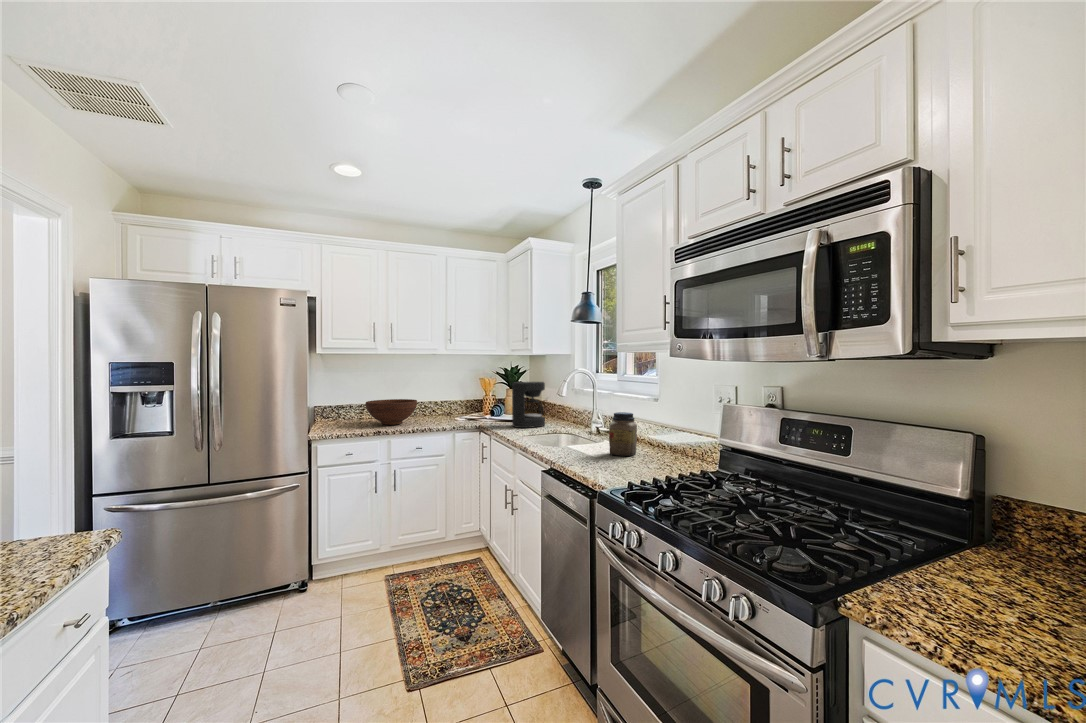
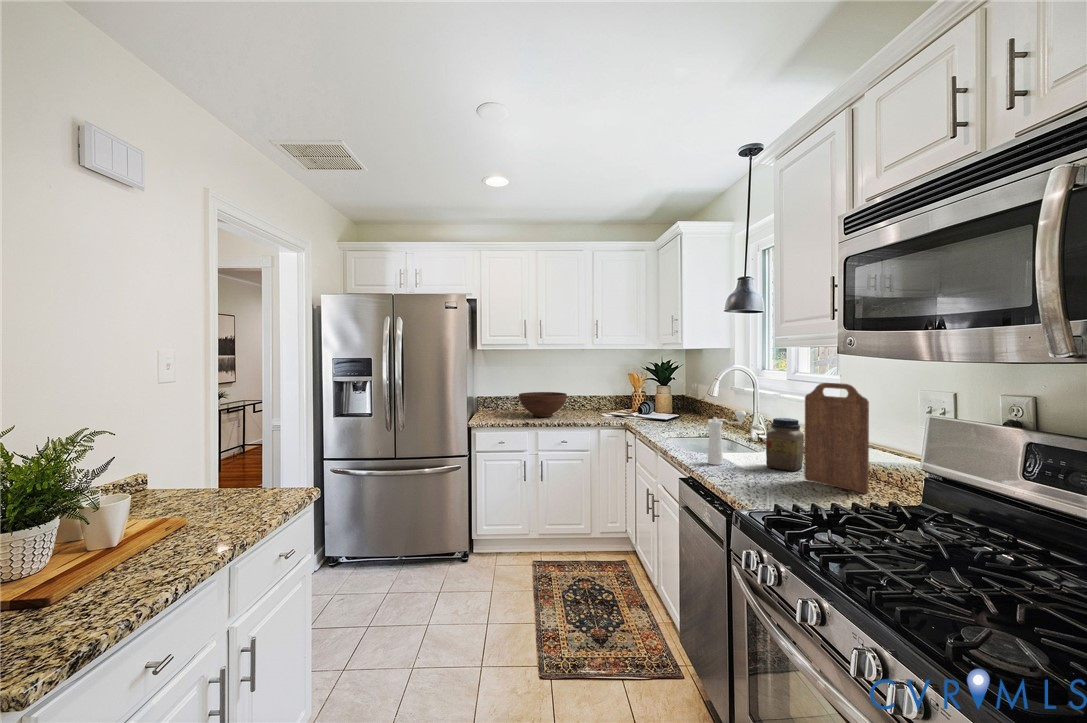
cutting board: none [640,381,688,468] -> present [805,383,869,493]
coffee maker: present [512,382,545,428] -> none [662,378,700,428]
pepper mill: none [562,408,592,456] -> present [708,410,746,465]

